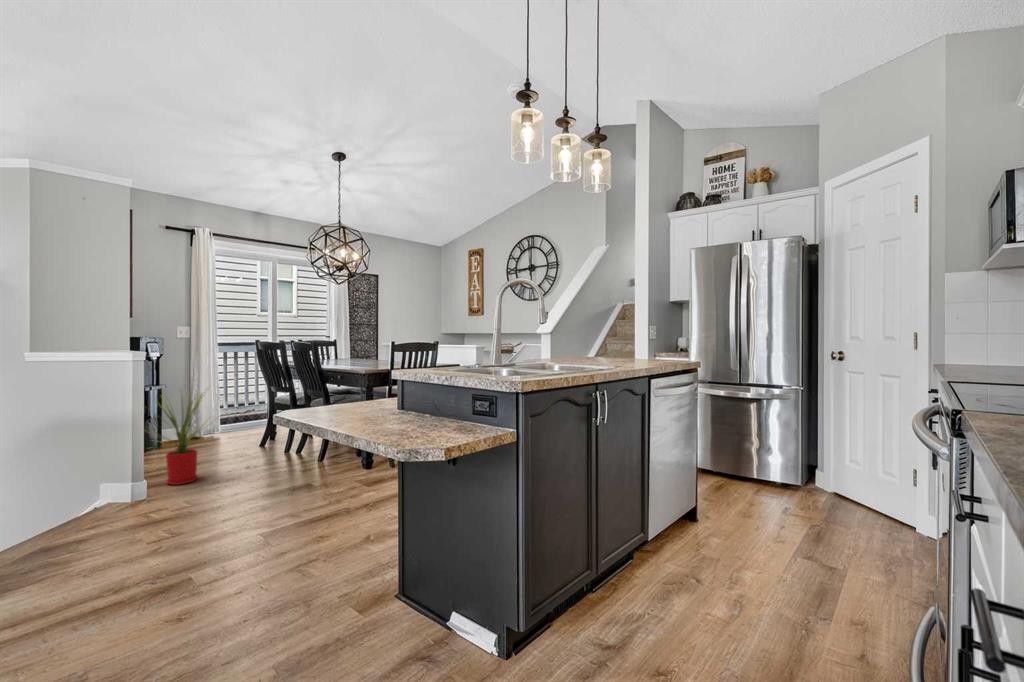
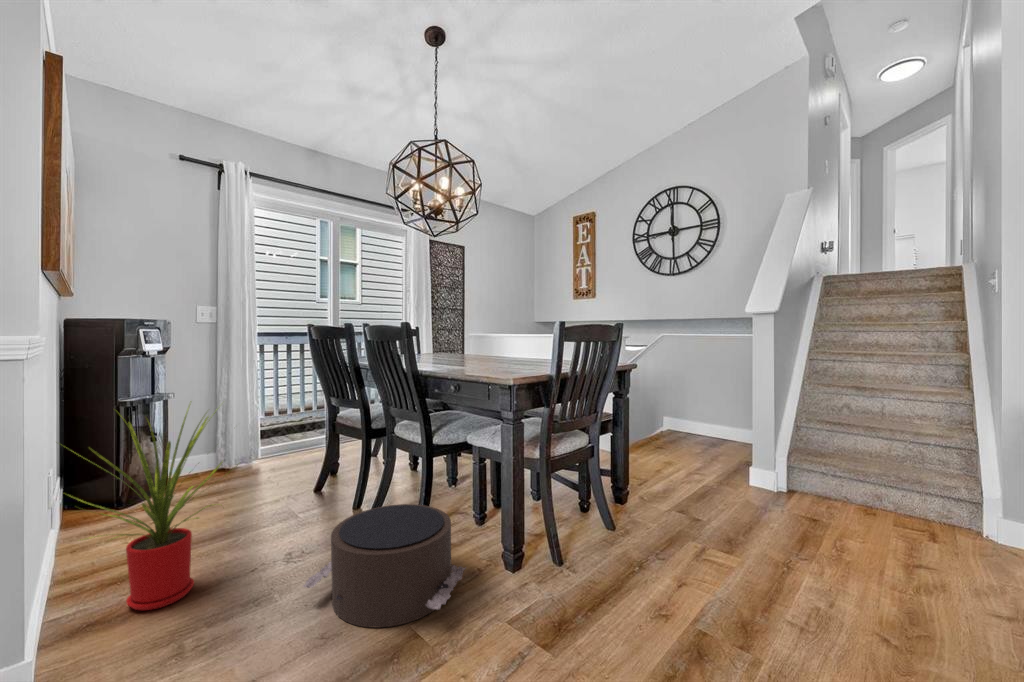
pouf: none [256,438,341,485] -> present [303,504,466,628]

